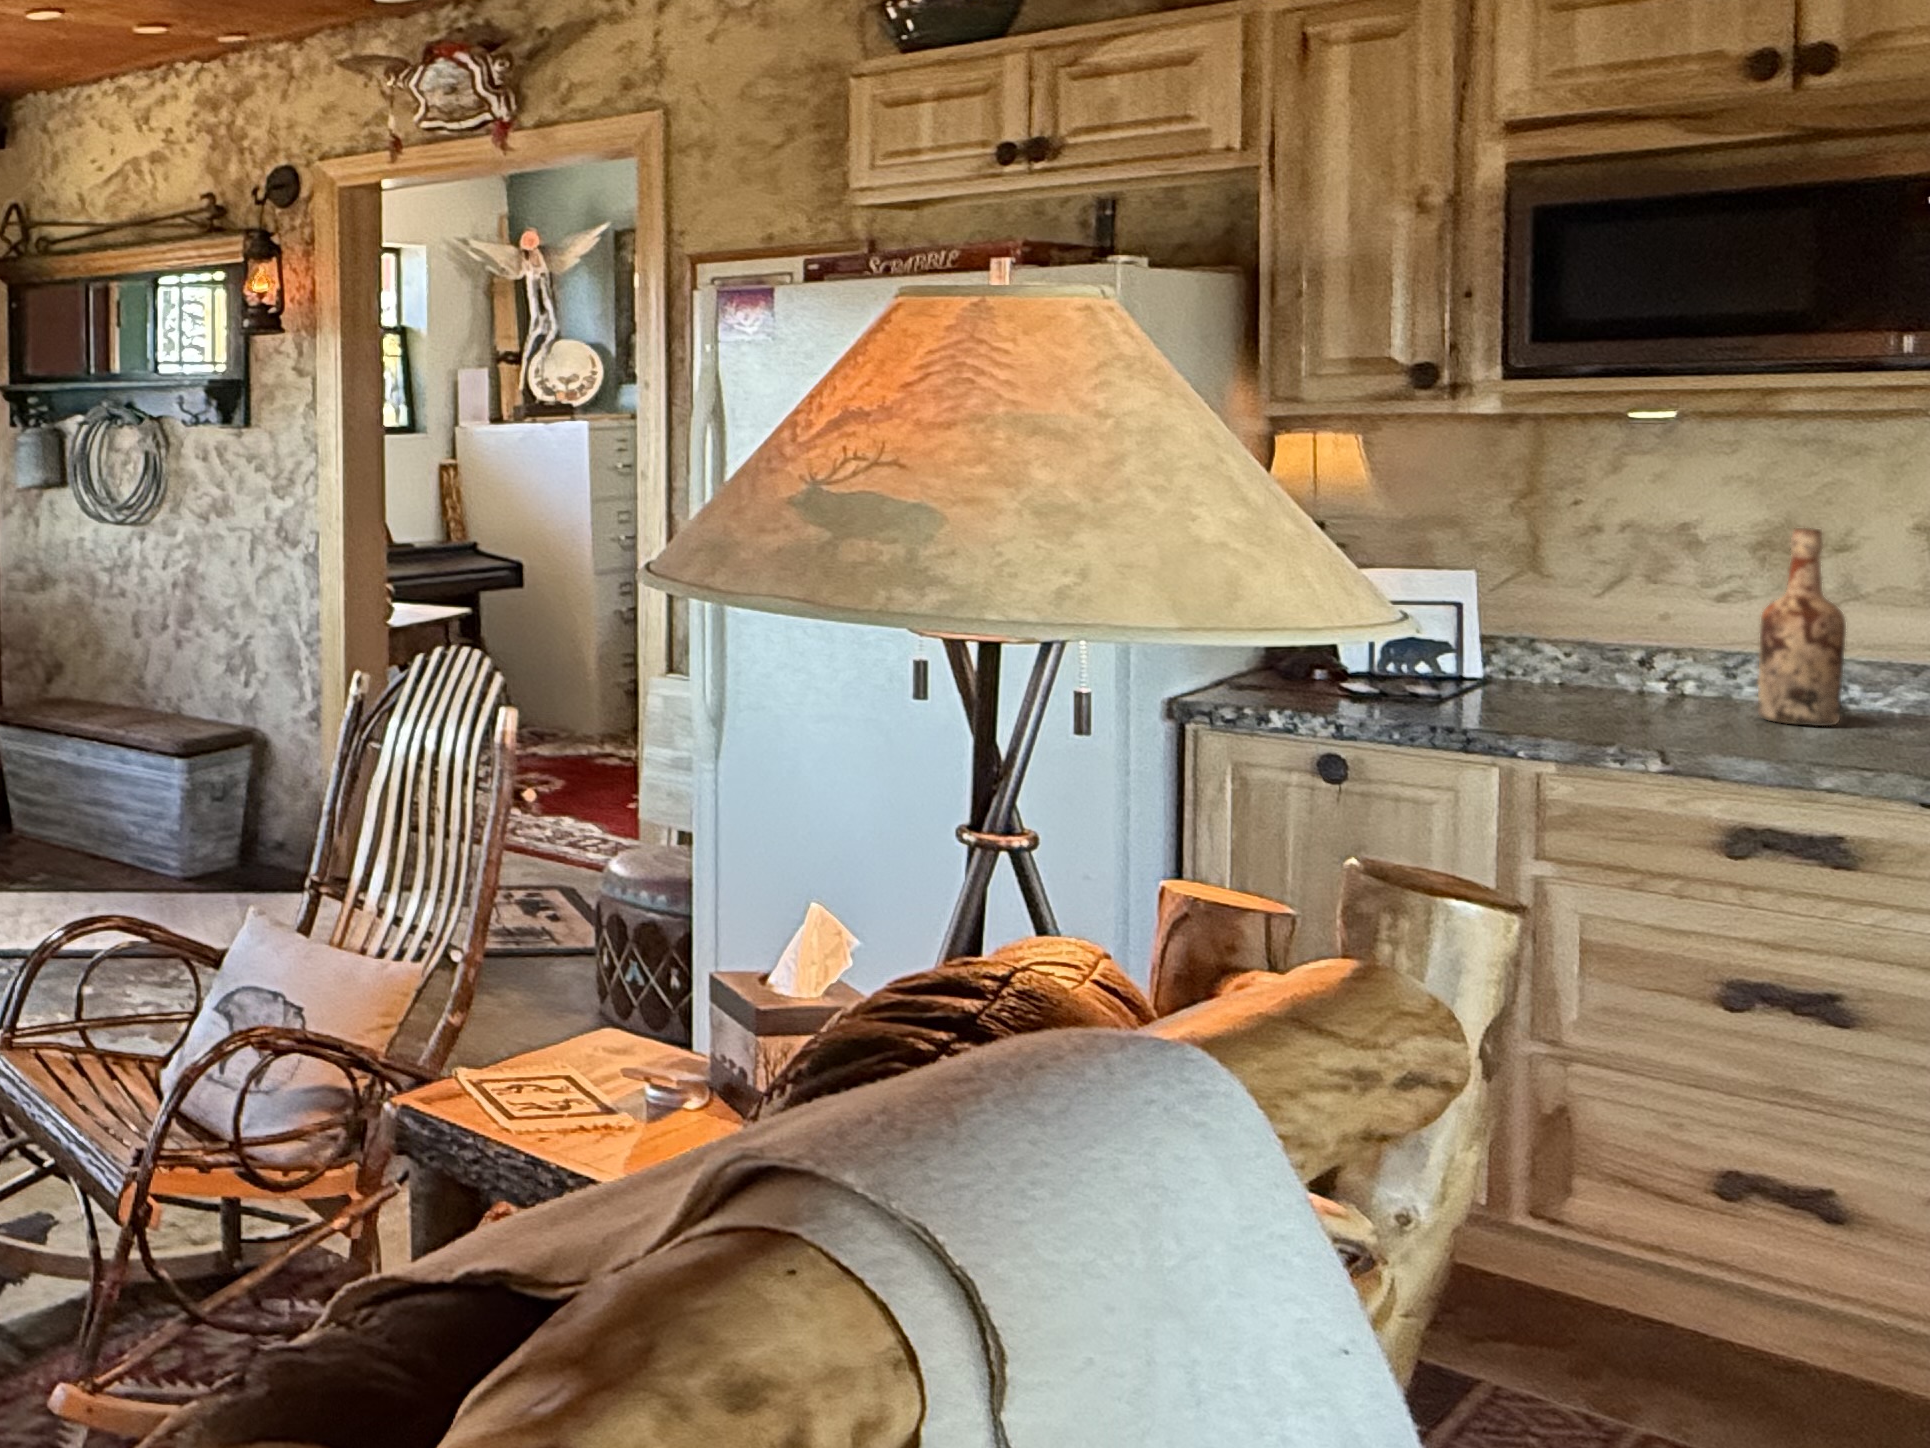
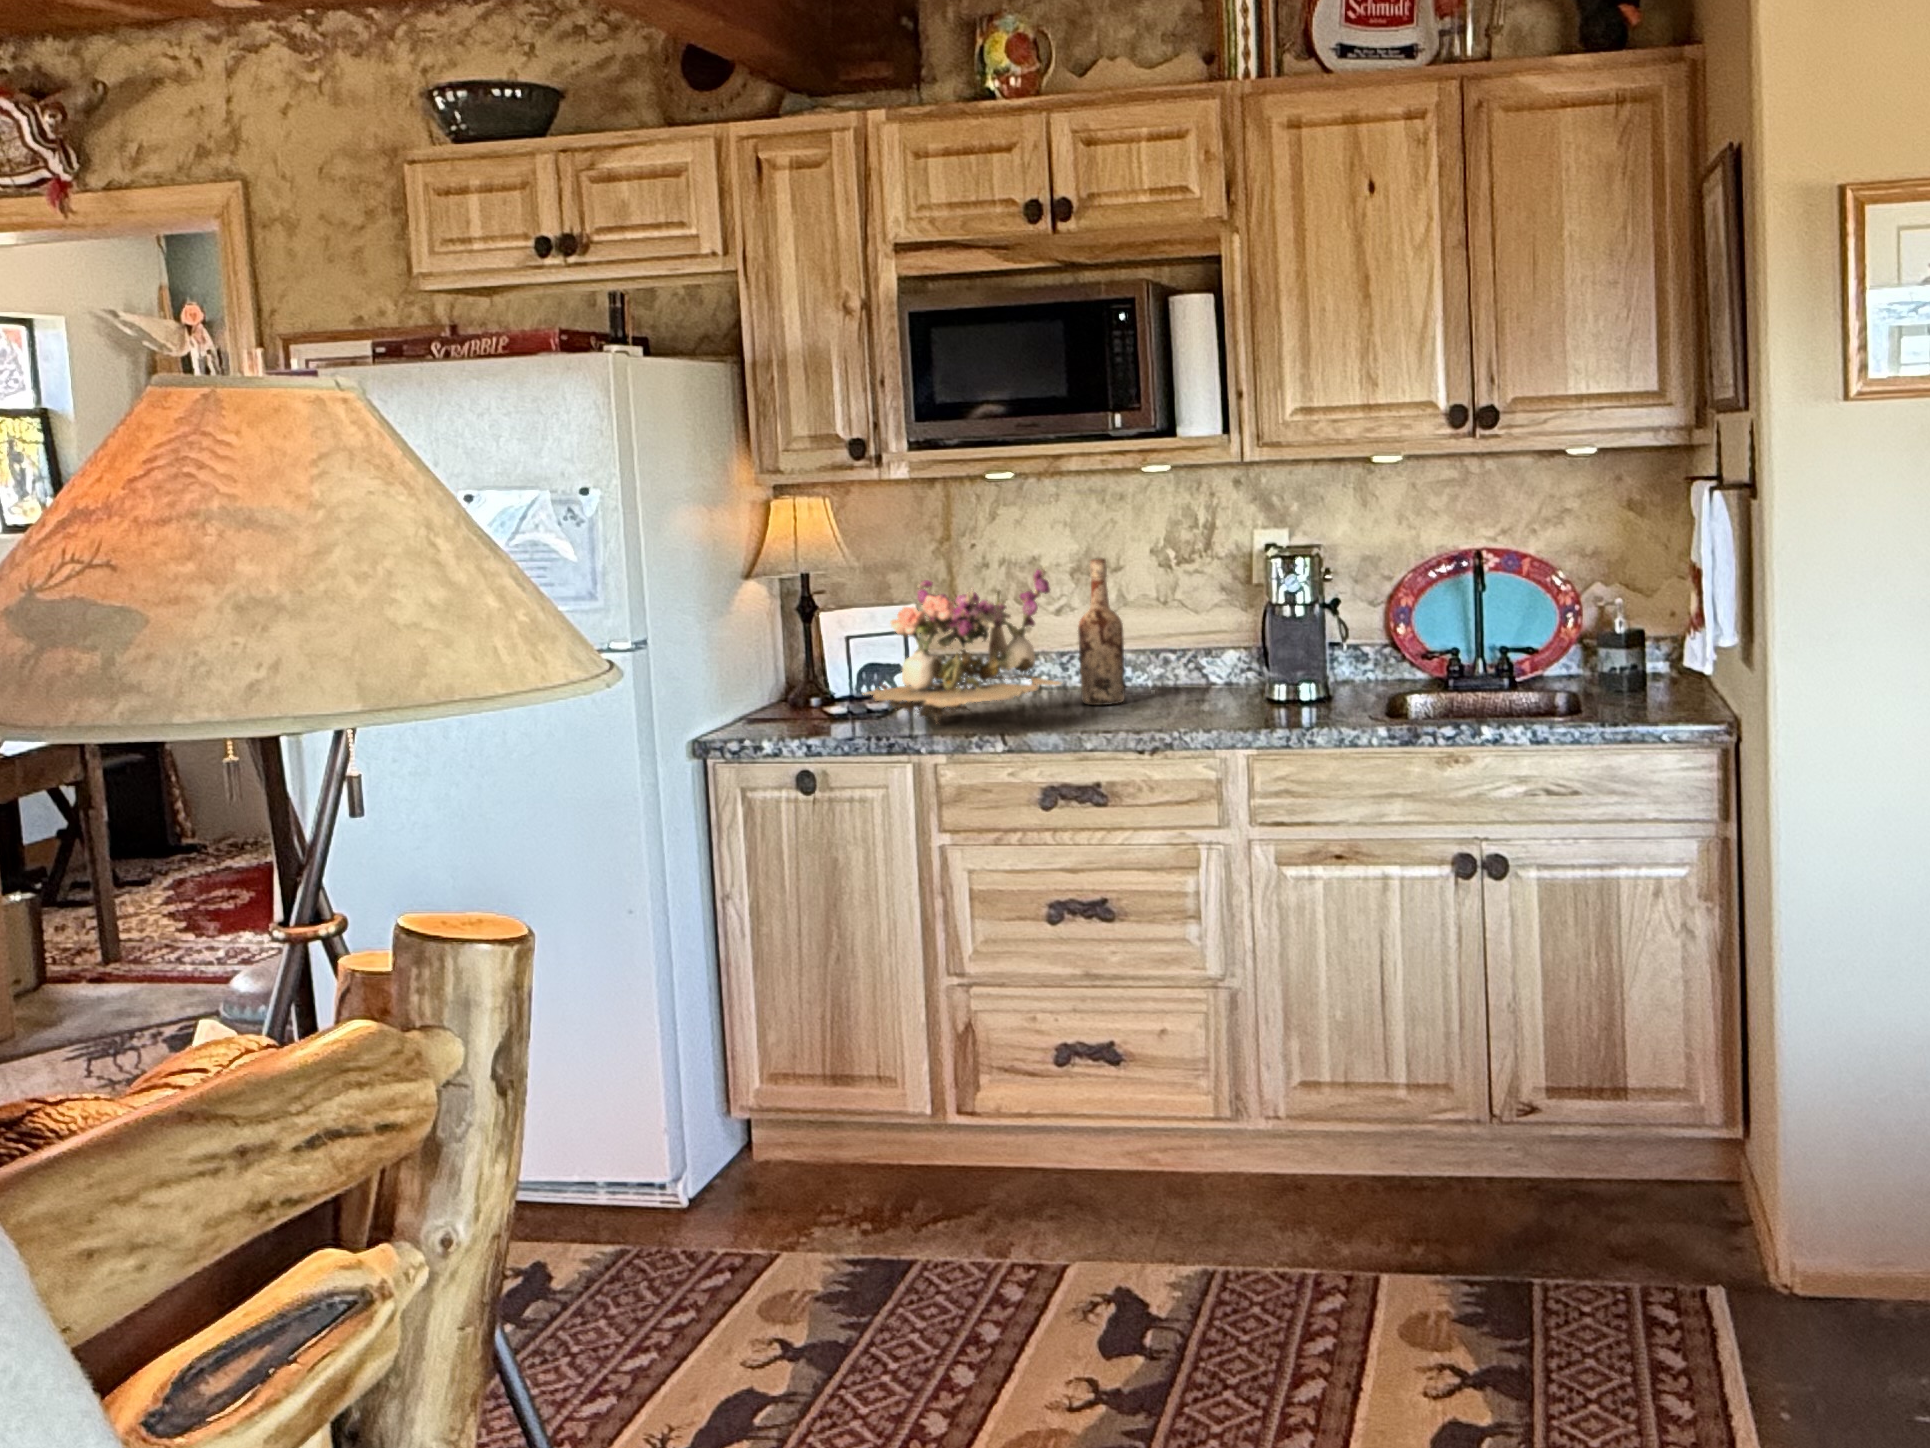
flower arrangement: none [1408,531,1746,720] -> present [863,566,1061,723]

